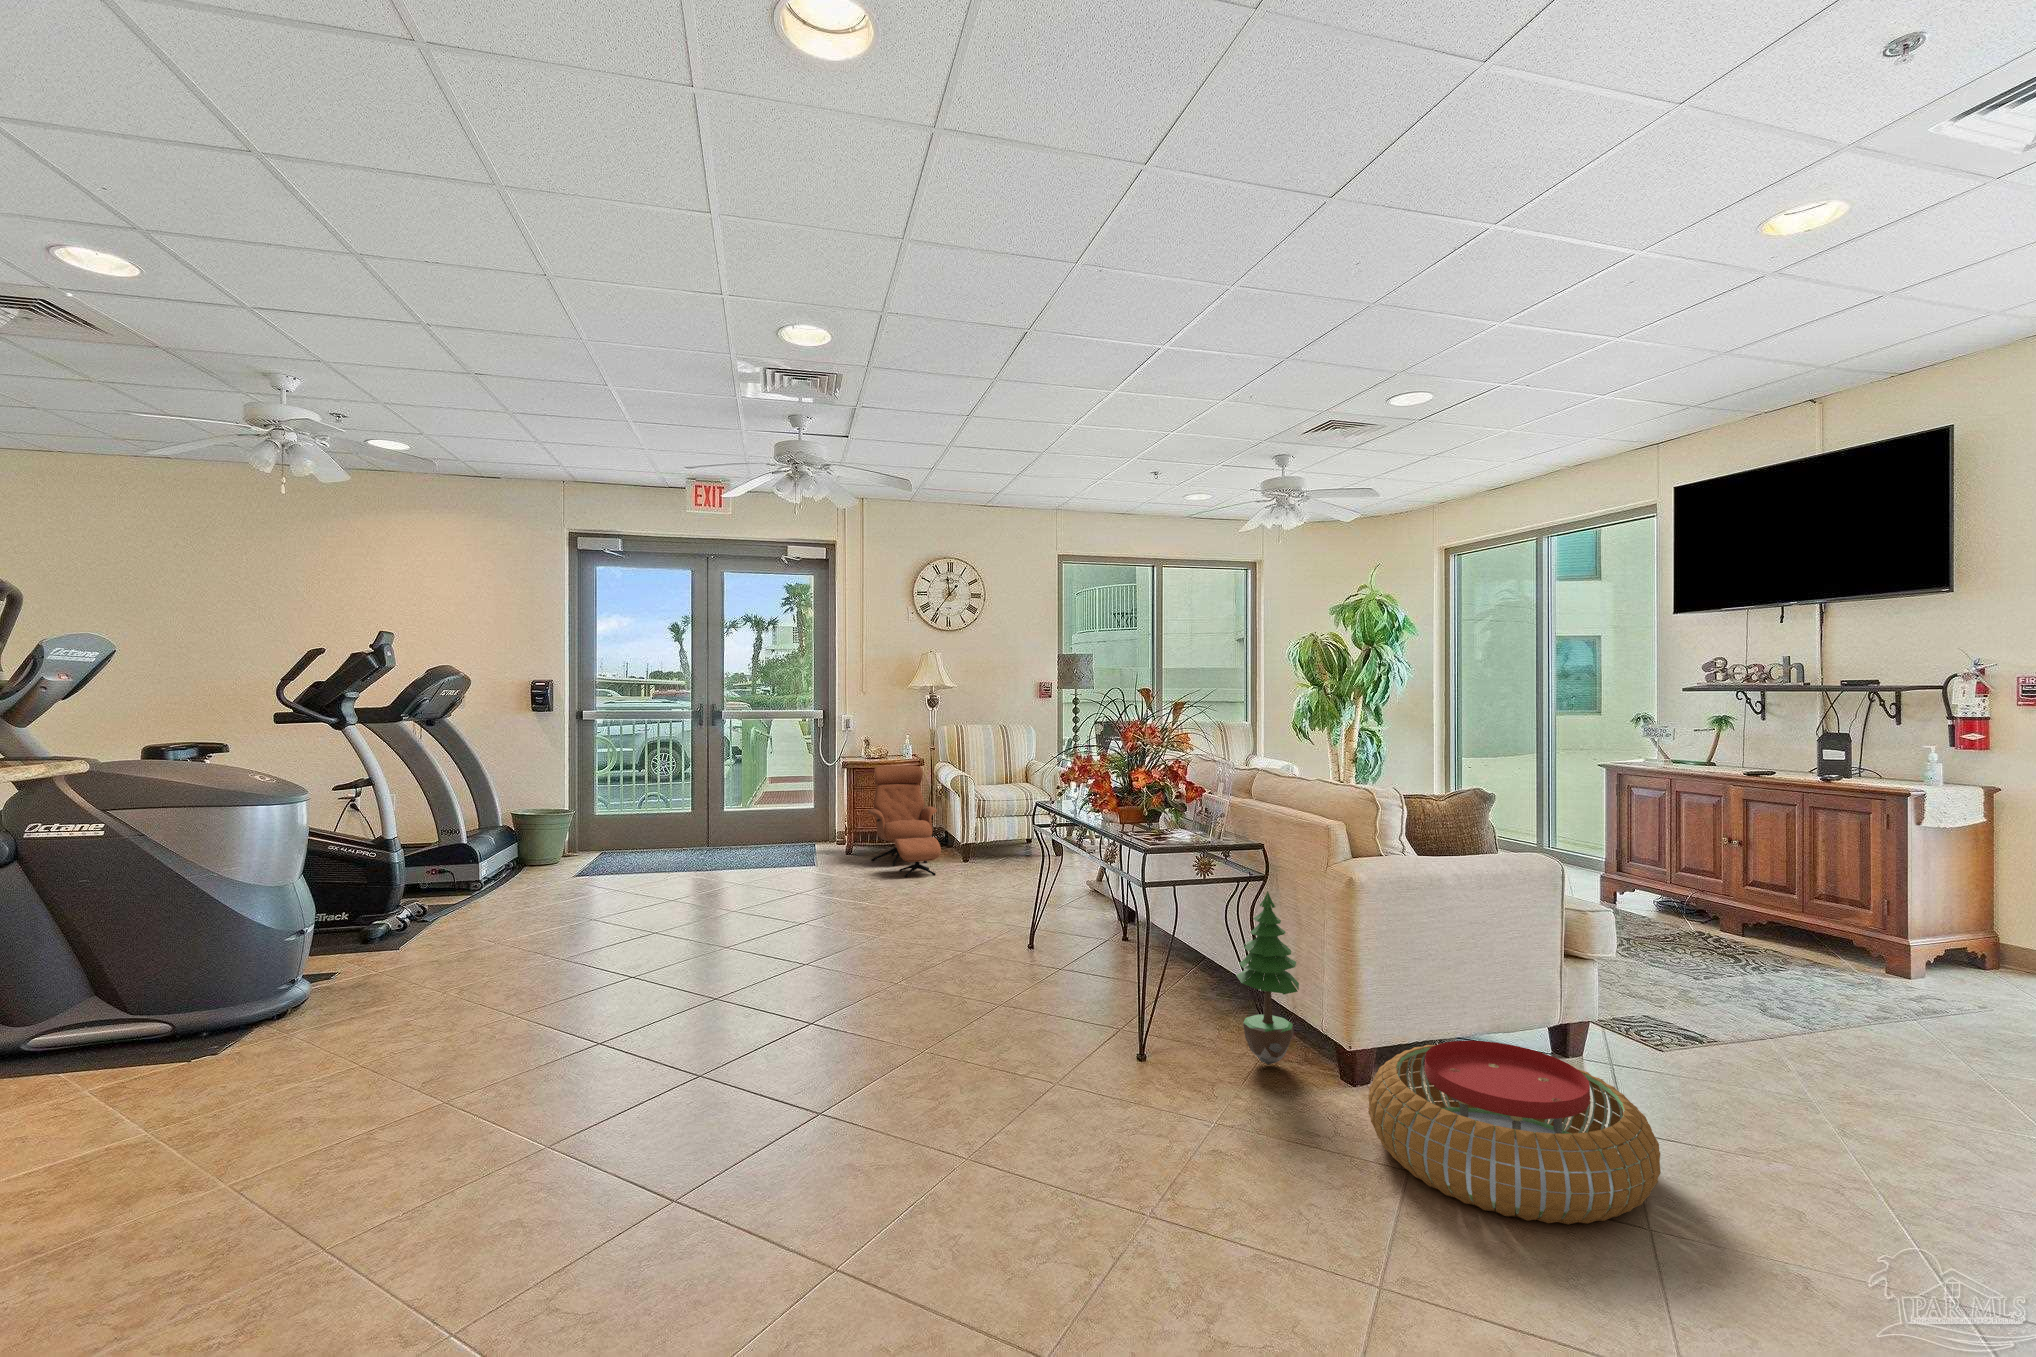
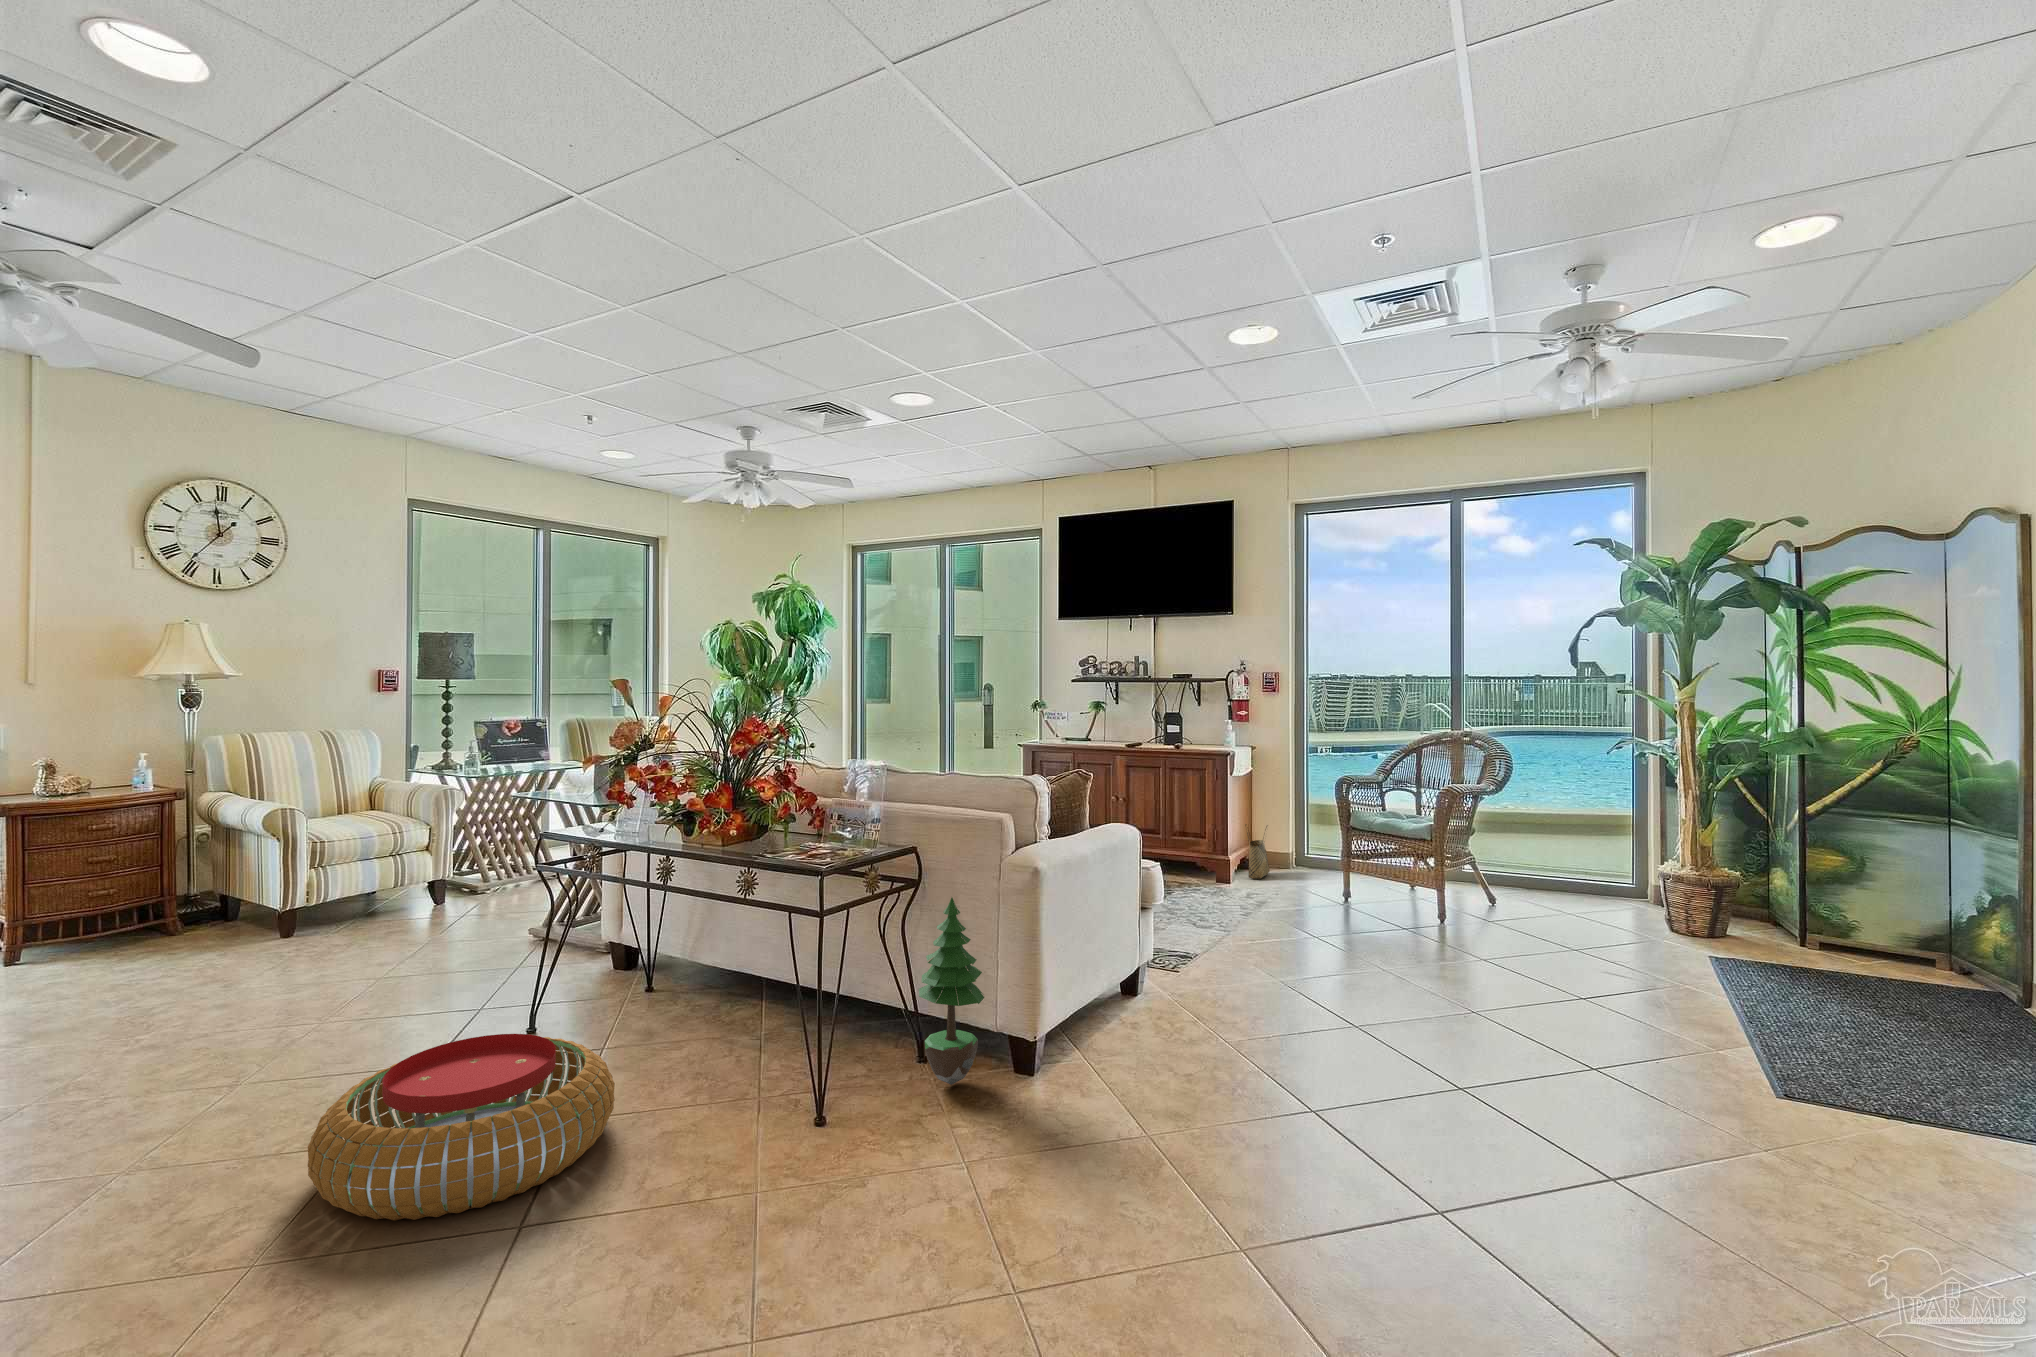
lounge chair: present [868,765,941,877] -> none [69,799,259,978]
woven basket: none [1953,898,2010,981] -> present [1245,824,1270,879]
pouf: present [1368,1041,1661,1224] -> present [308,1034,615,1220]

